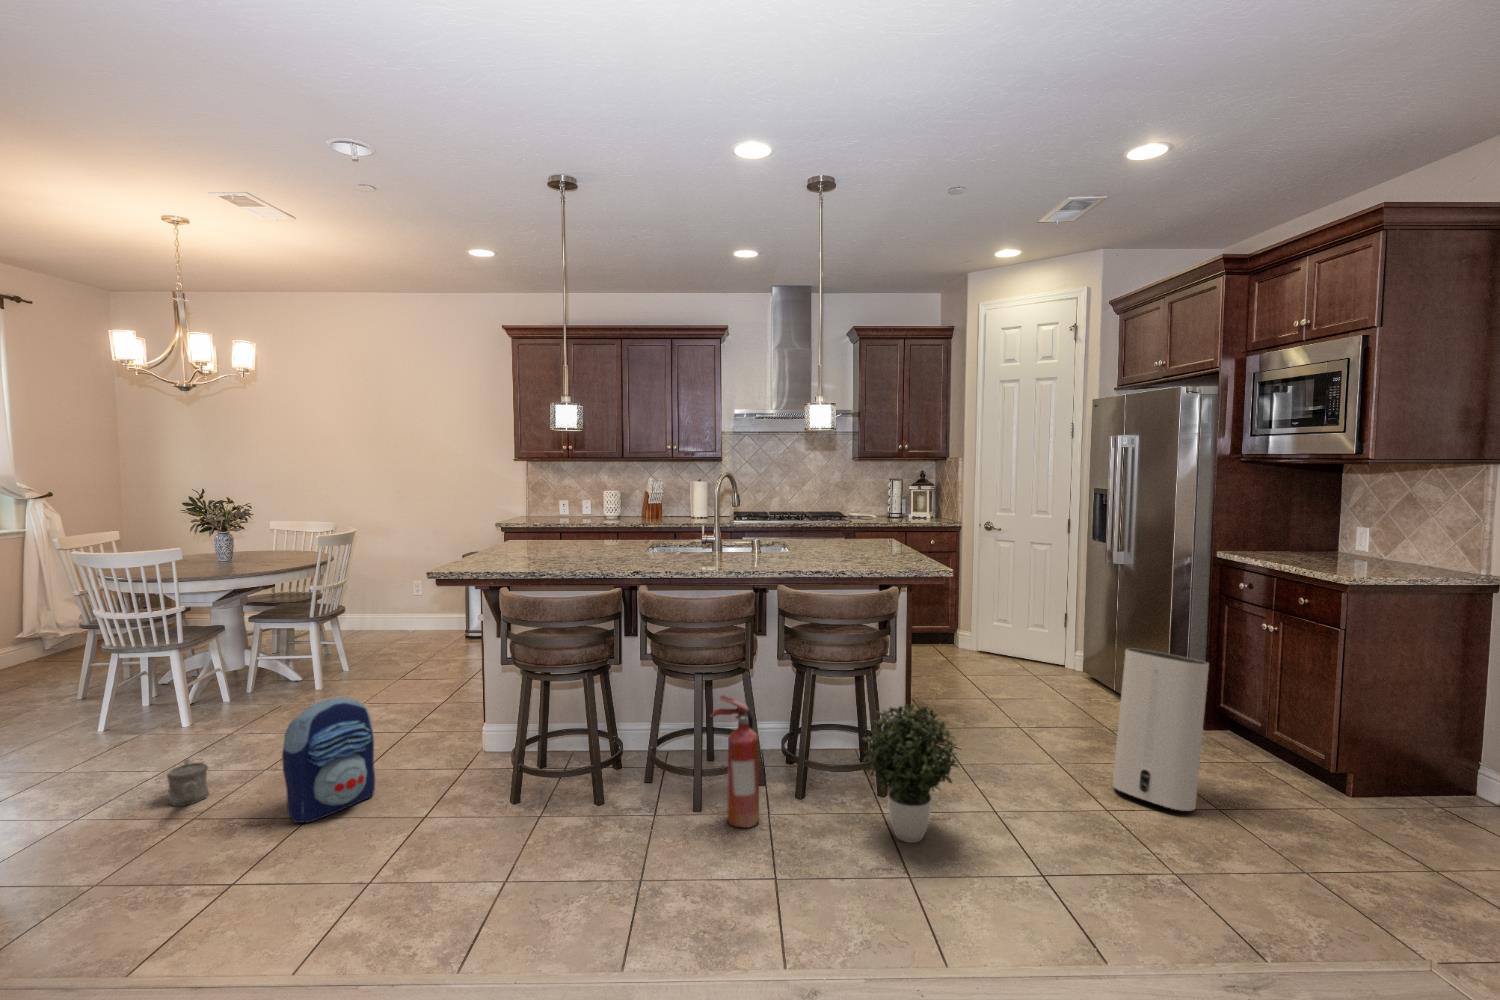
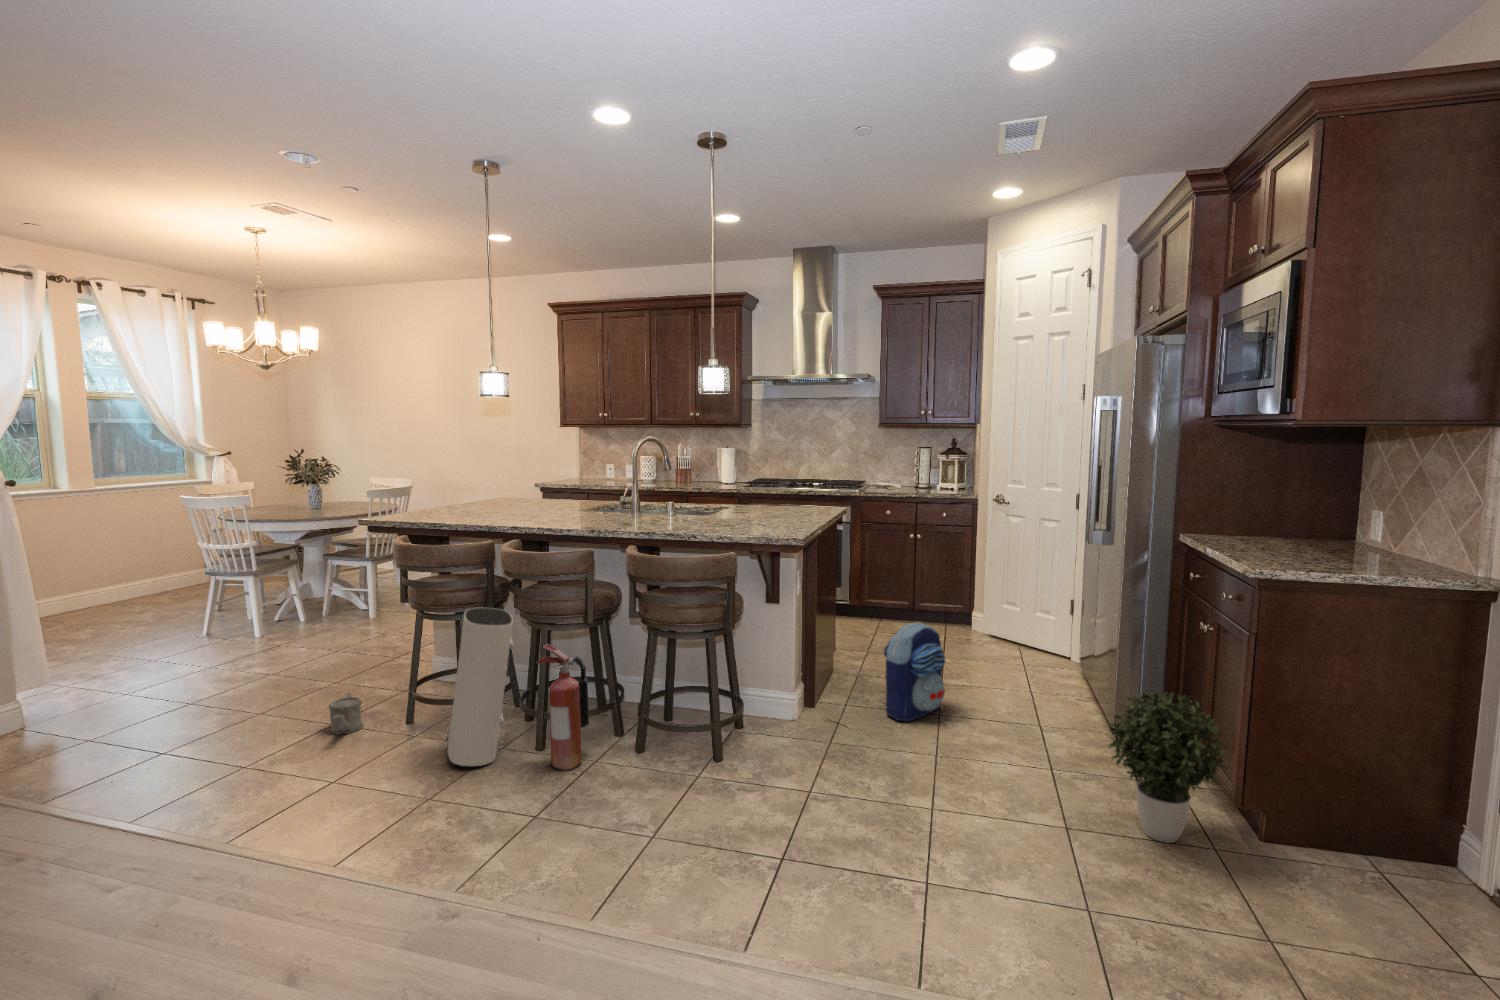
air purifier: present [1113,648,1209,811] -> present [446,608,514,766]
backpack: present [282,696,375,823] -> present [884,622,945,722]
potted plant: present [863,704,958,843] -> present [1109,692,1227,843]
watering can: present [167,759,209,806] -> present [329,693,363,735]

